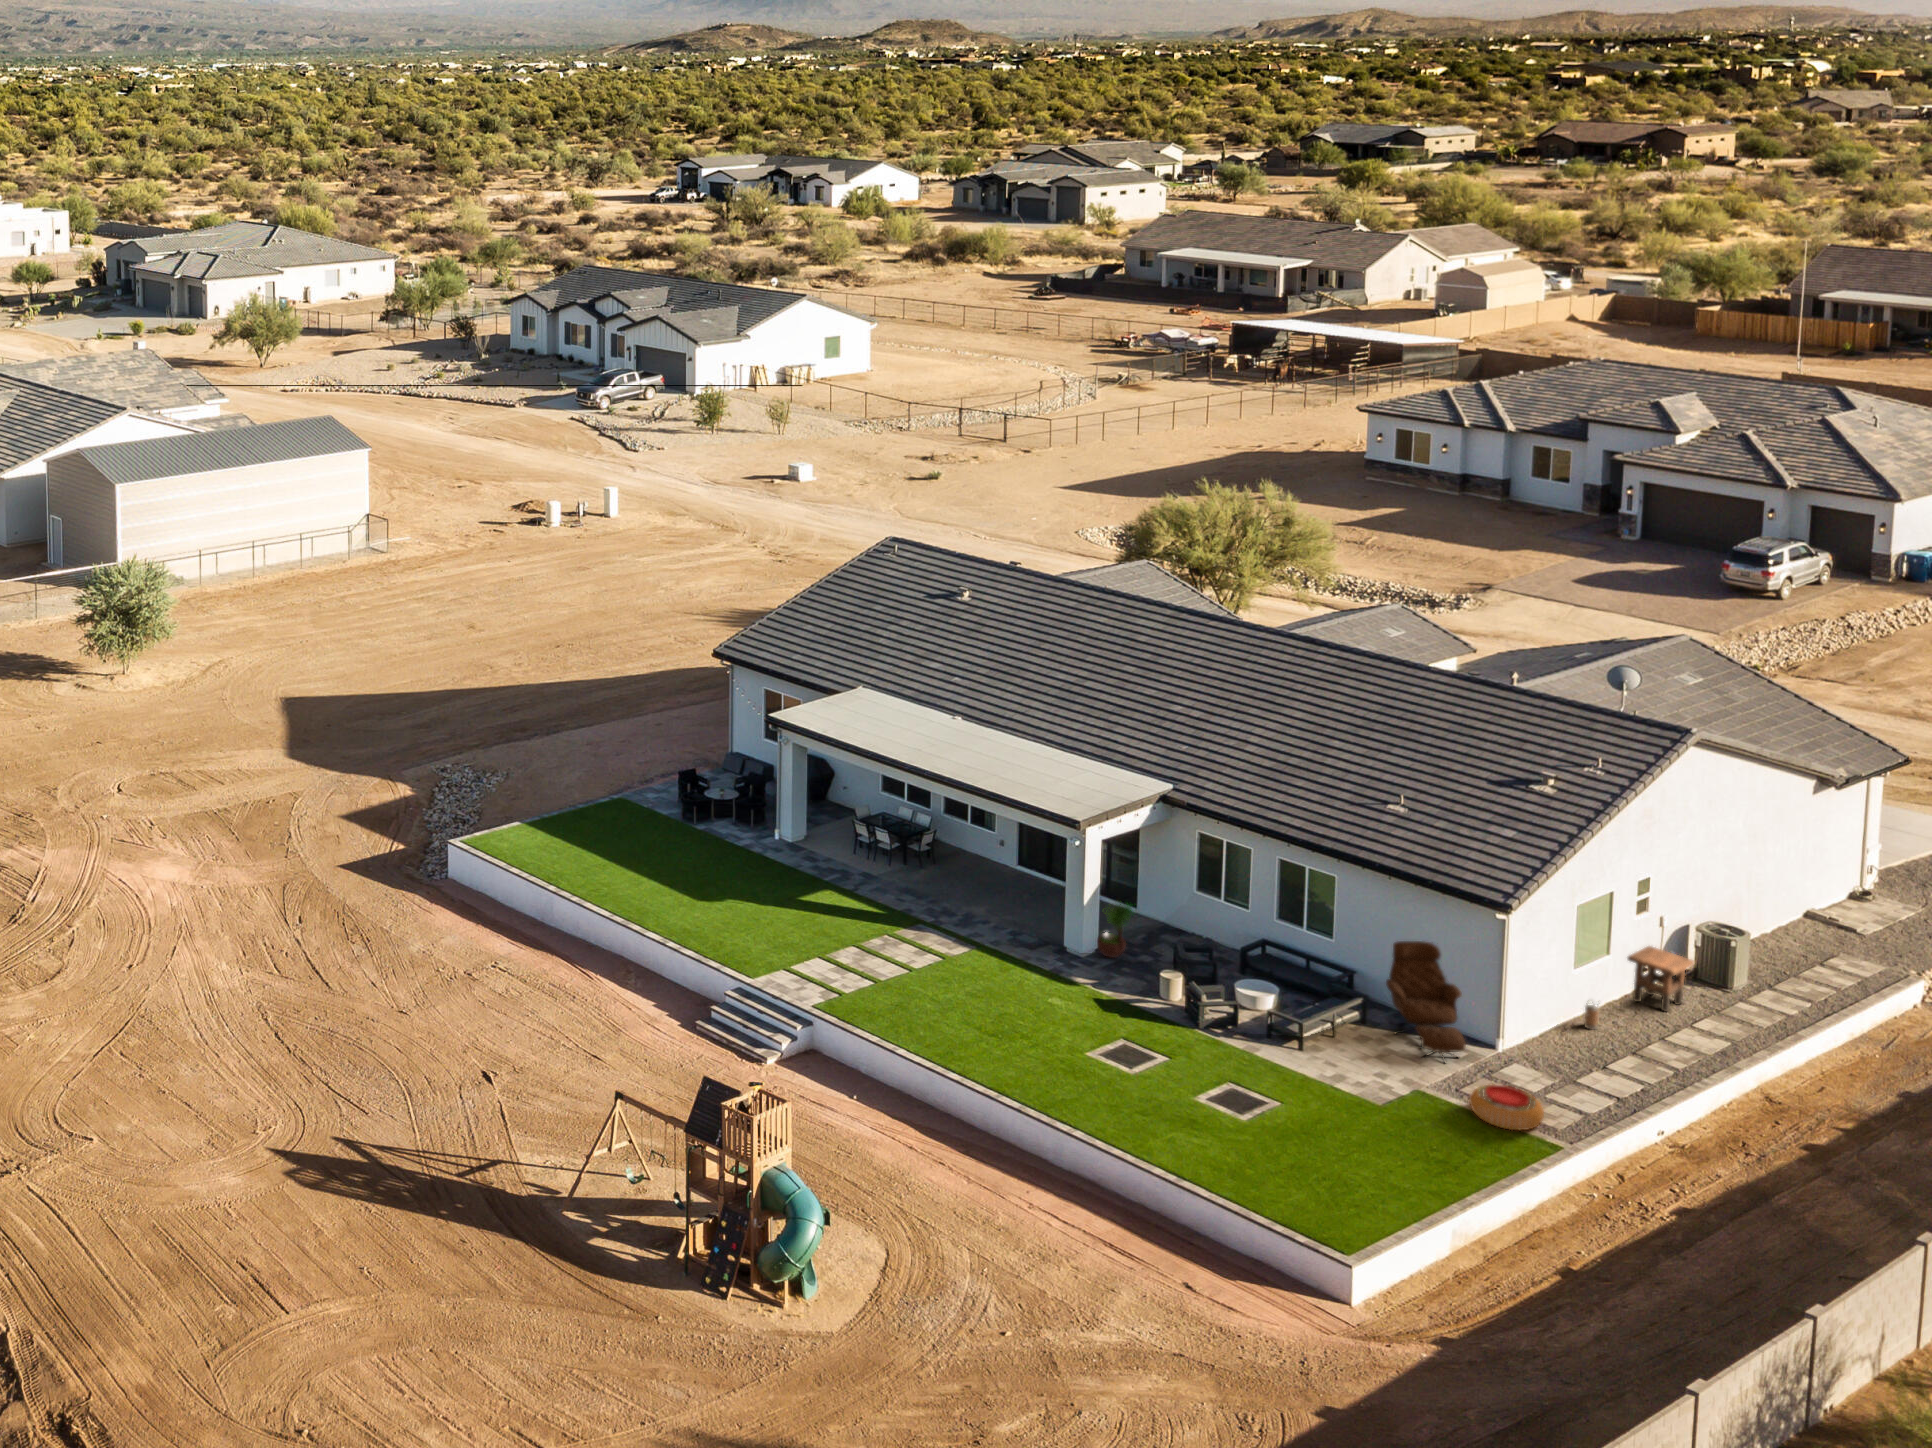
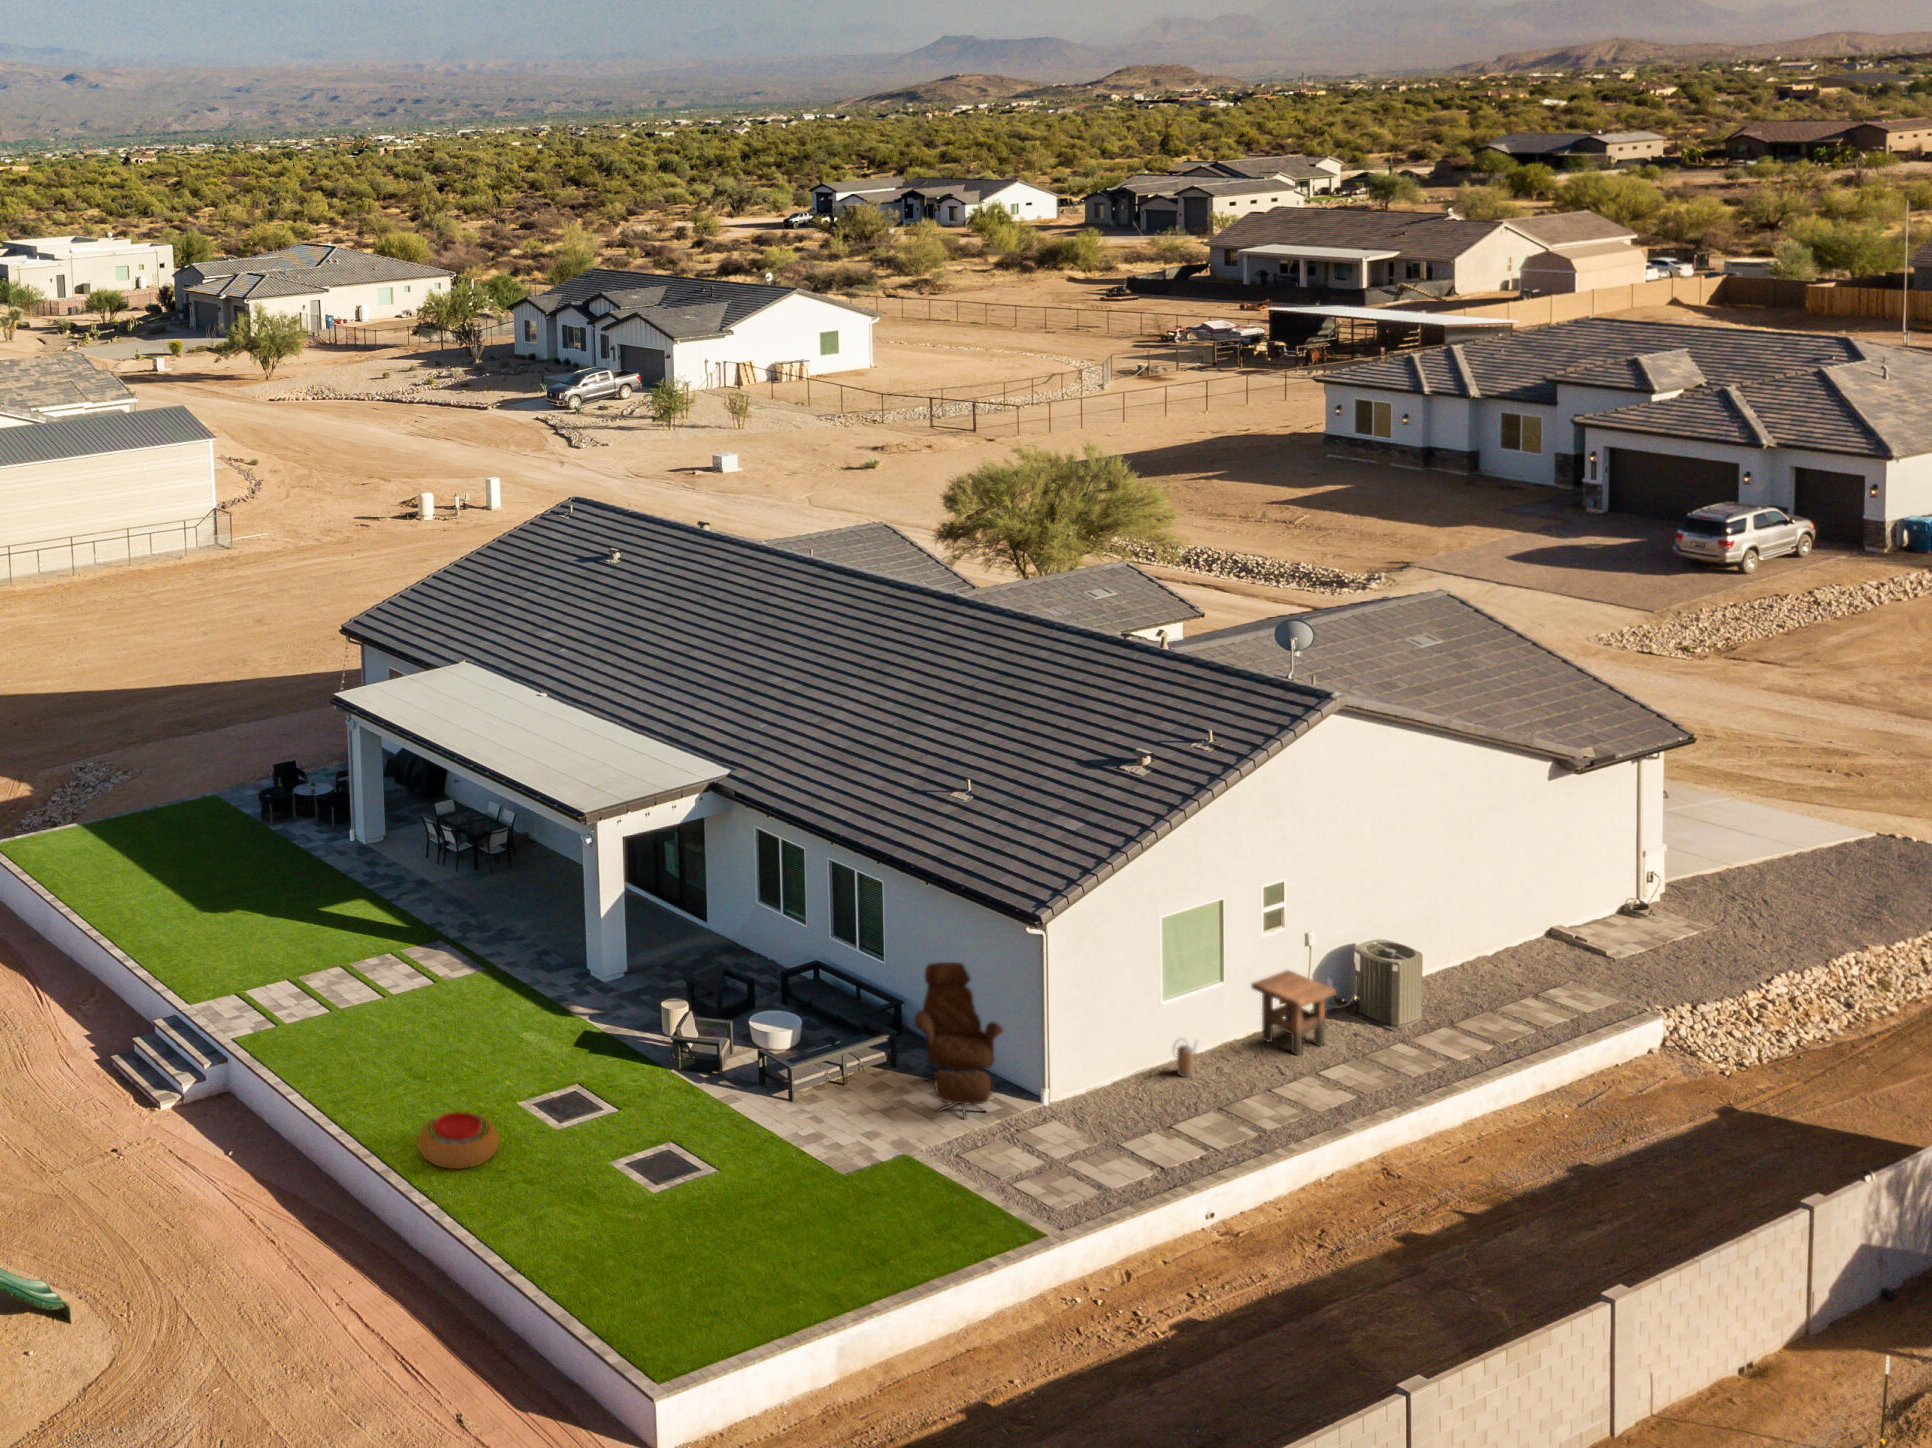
potted tree: present [1097,902,1132,958] -> none [625,911,668,983]
pouf: present [1470,1085,1544,1130] -> present [418,1112,499,1169]

